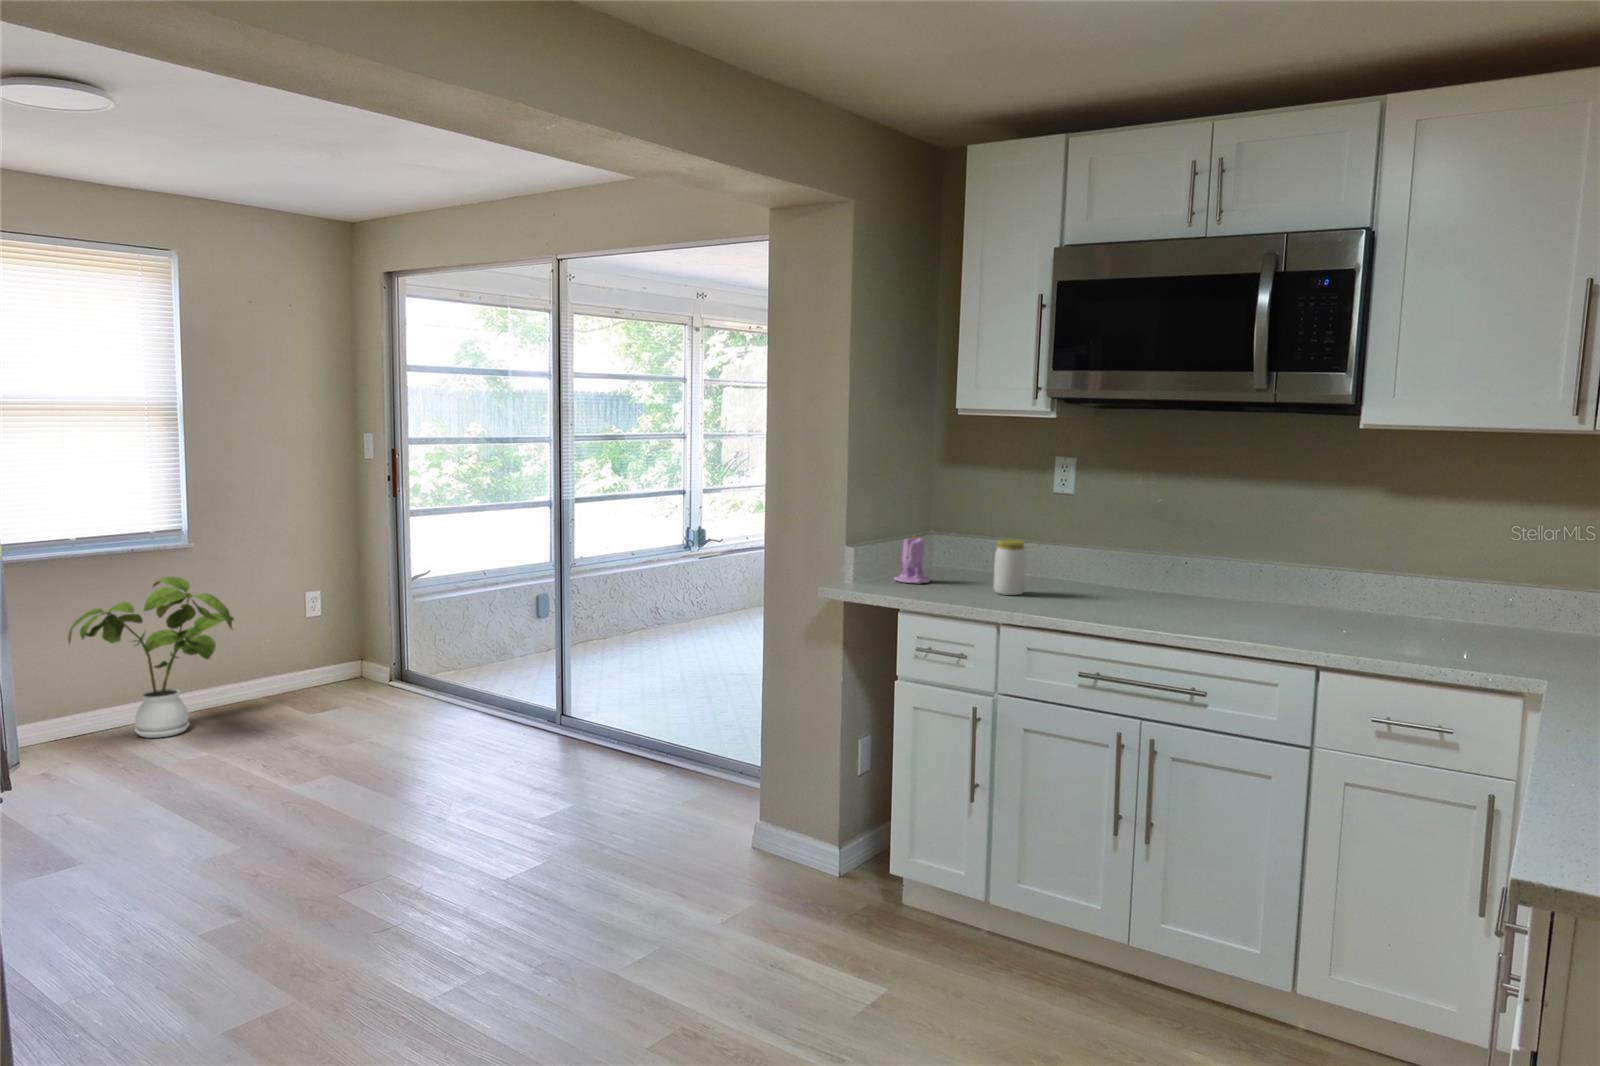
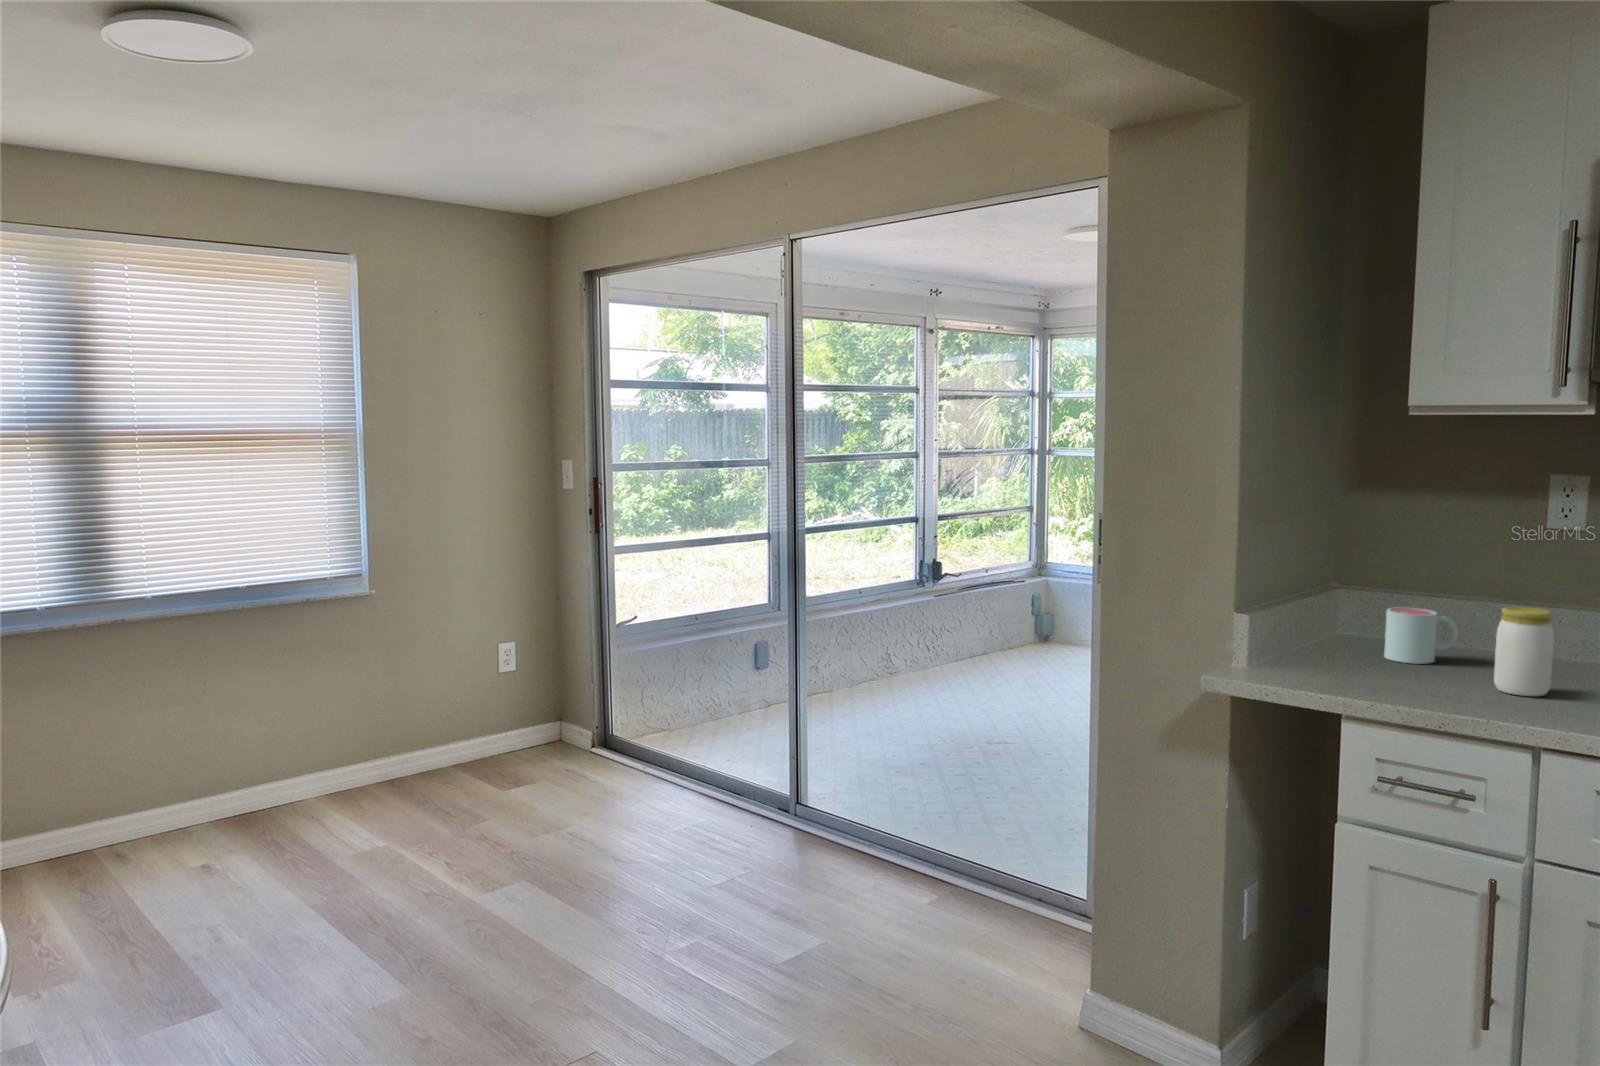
candle: present [894,536,931,584] -> none [1309,592,1370,671]
mug: none [946,544,991,580] -> present [1384,607,1458,664]
house plant: present [68,577,234,738] -> none [241,632,420,818]

